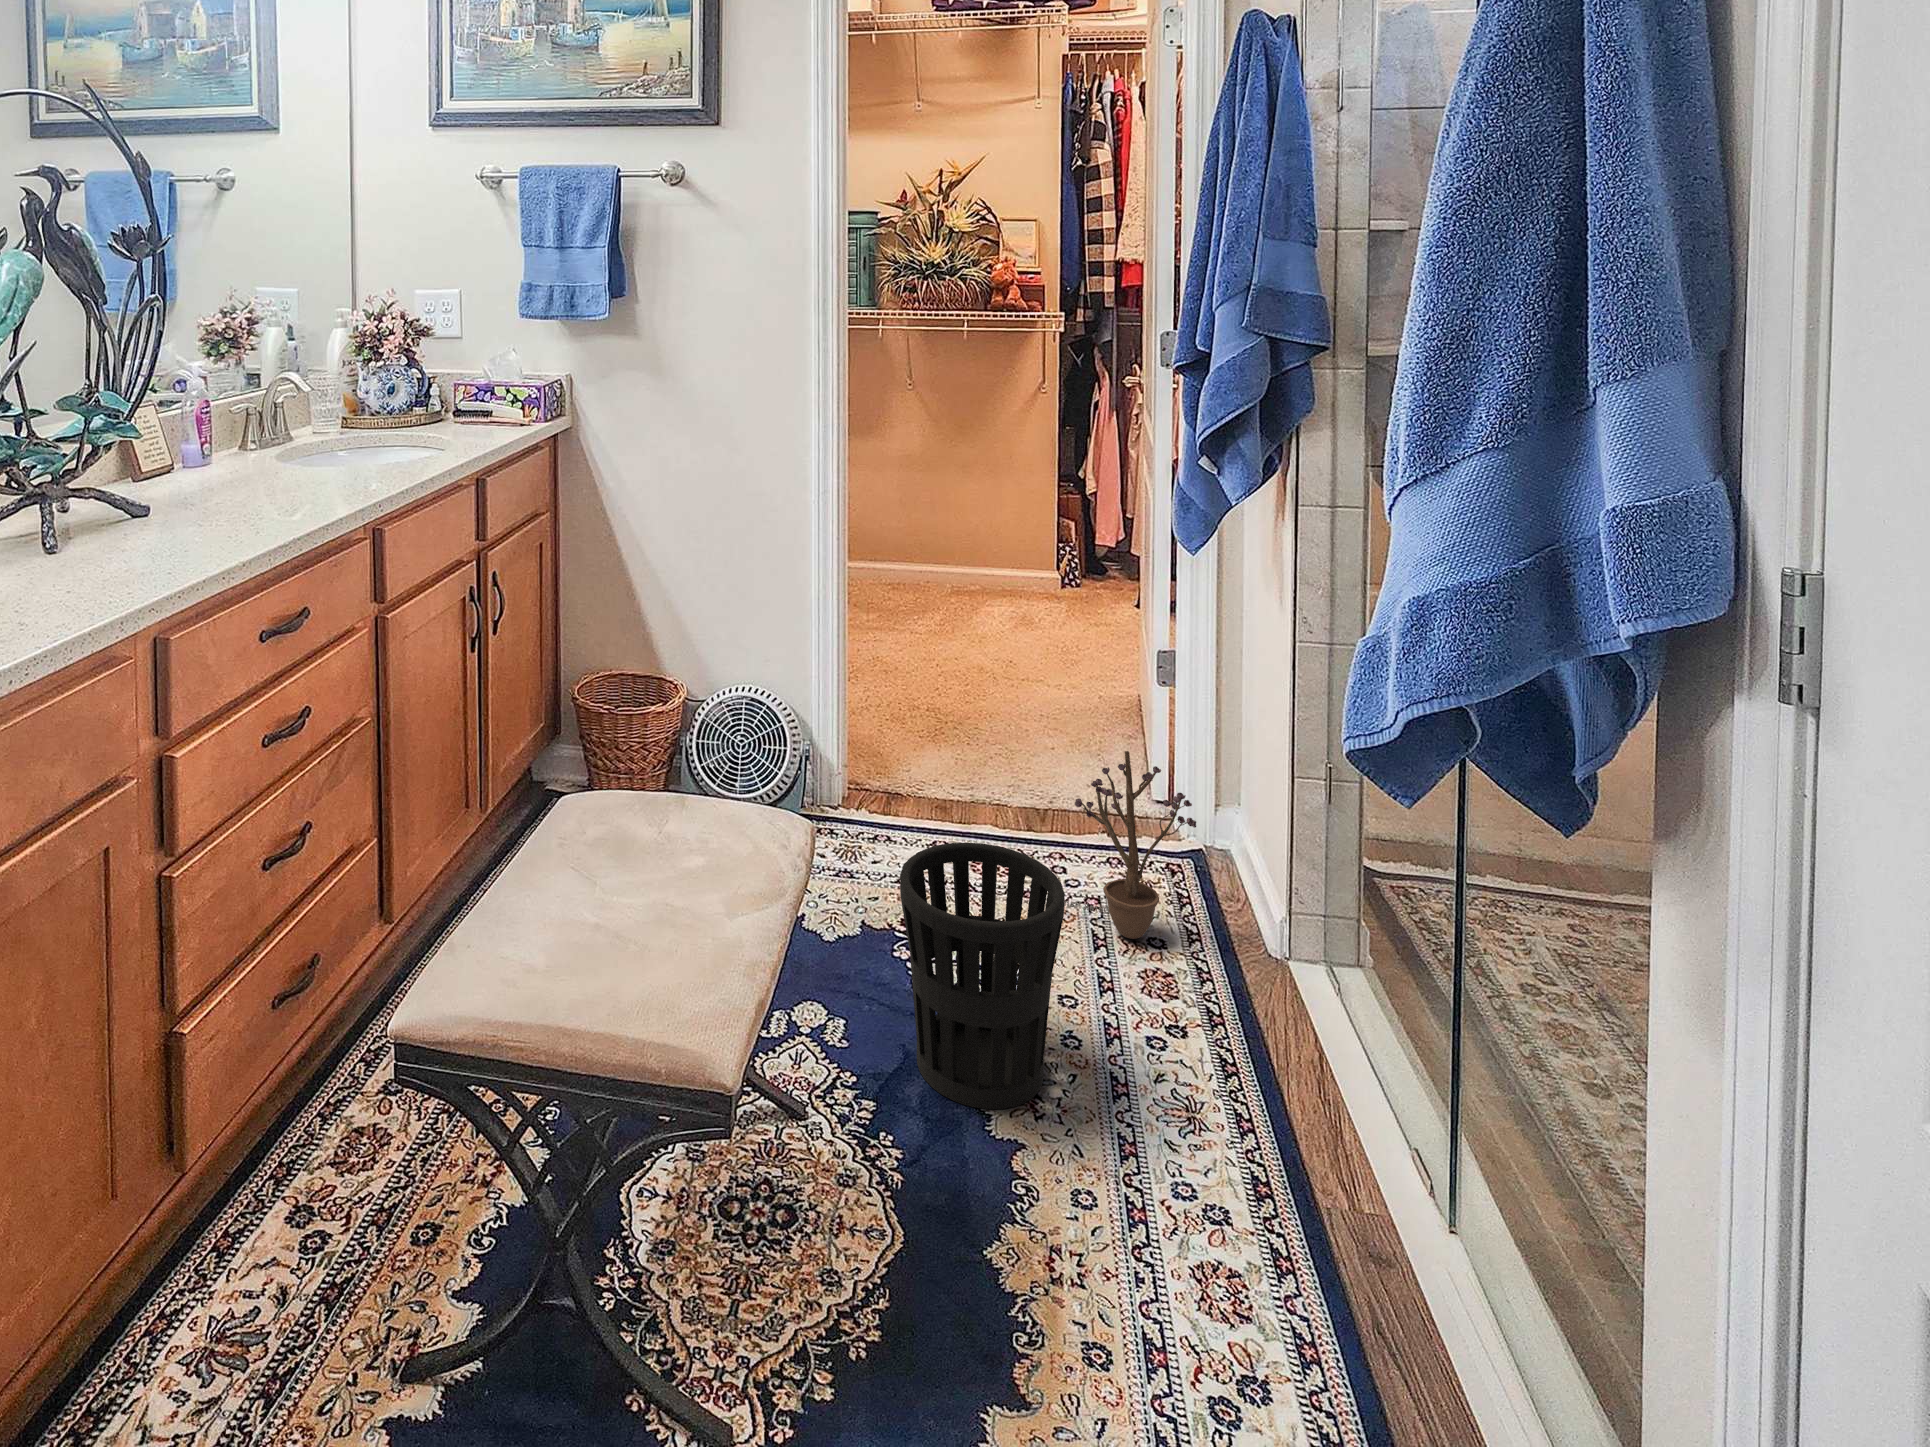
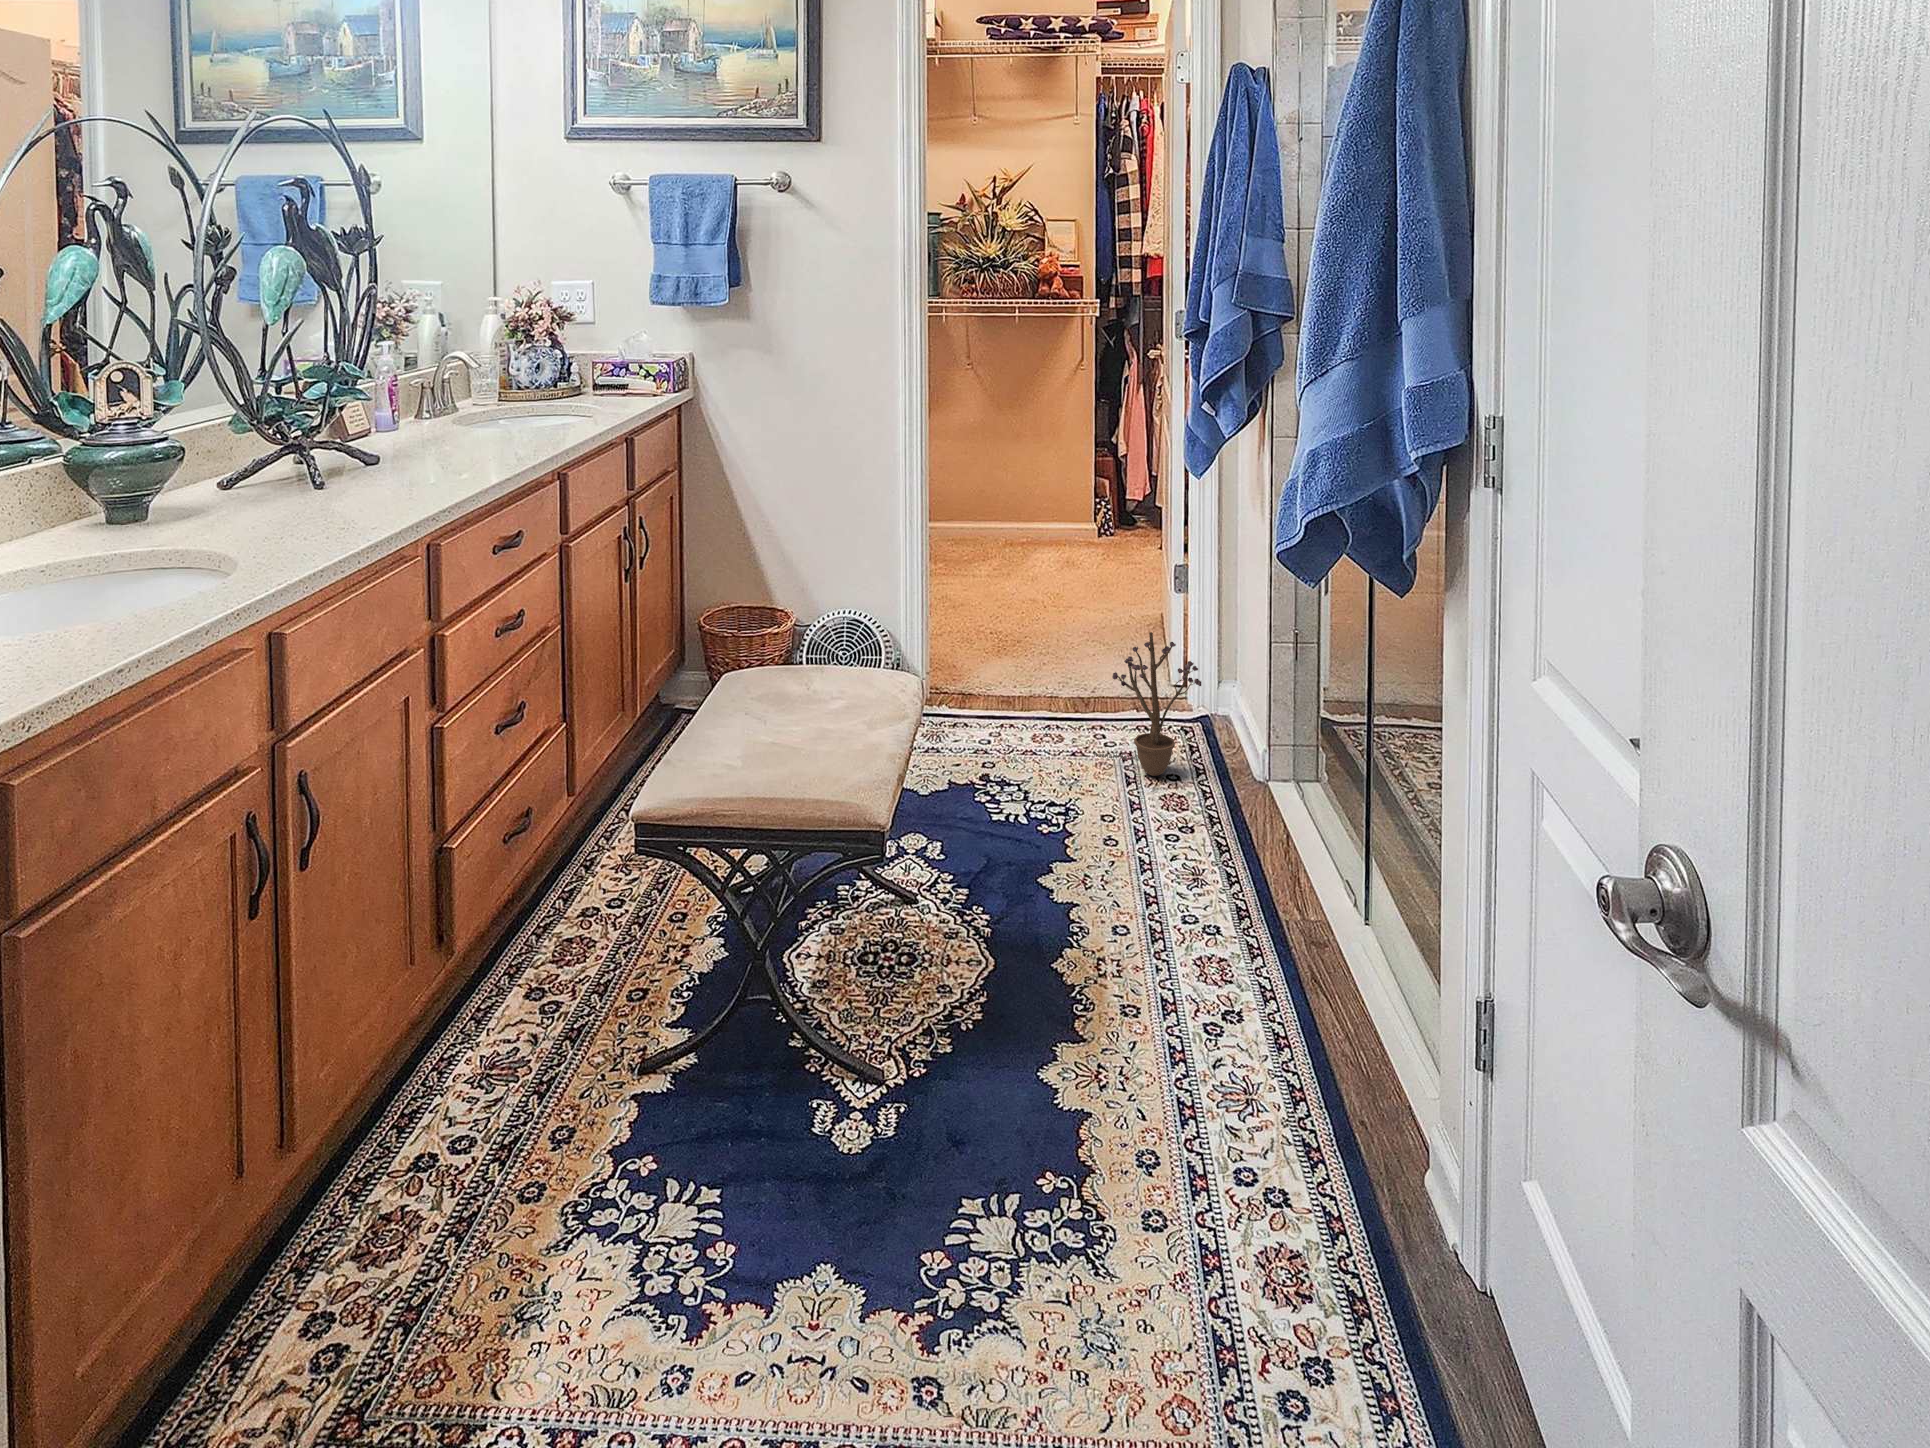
wastebasket: present [900,842,1065,1109] -> none [985,699,1106,887]

